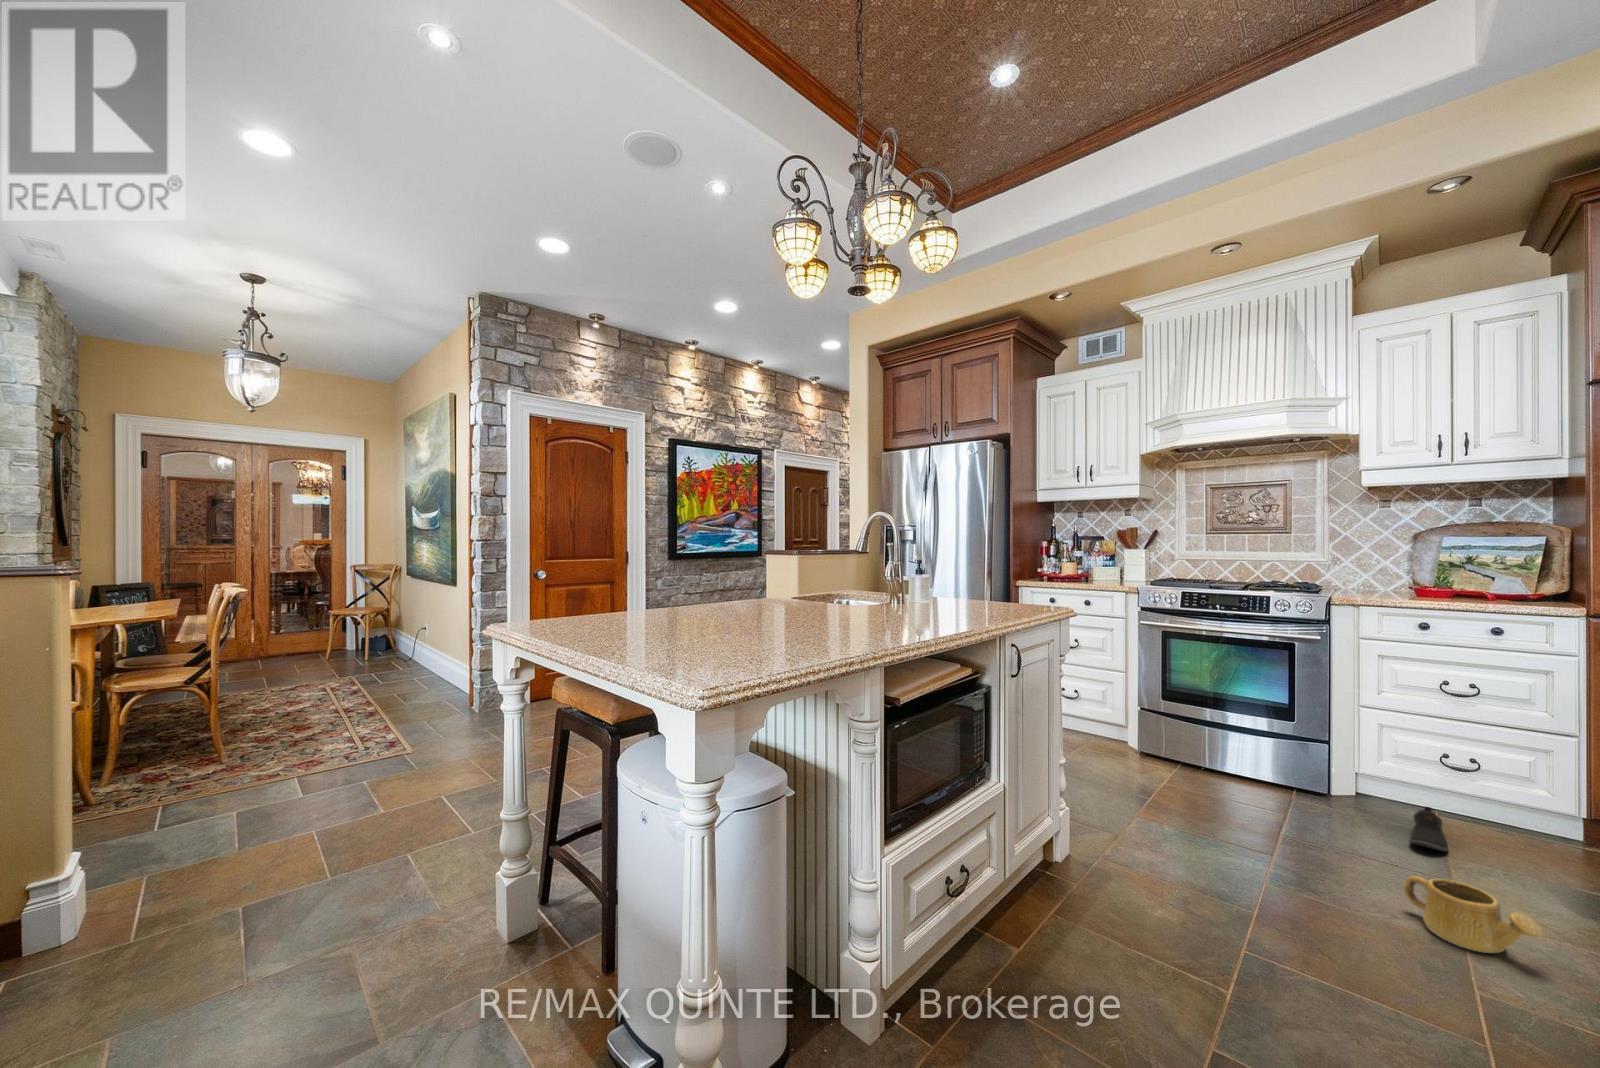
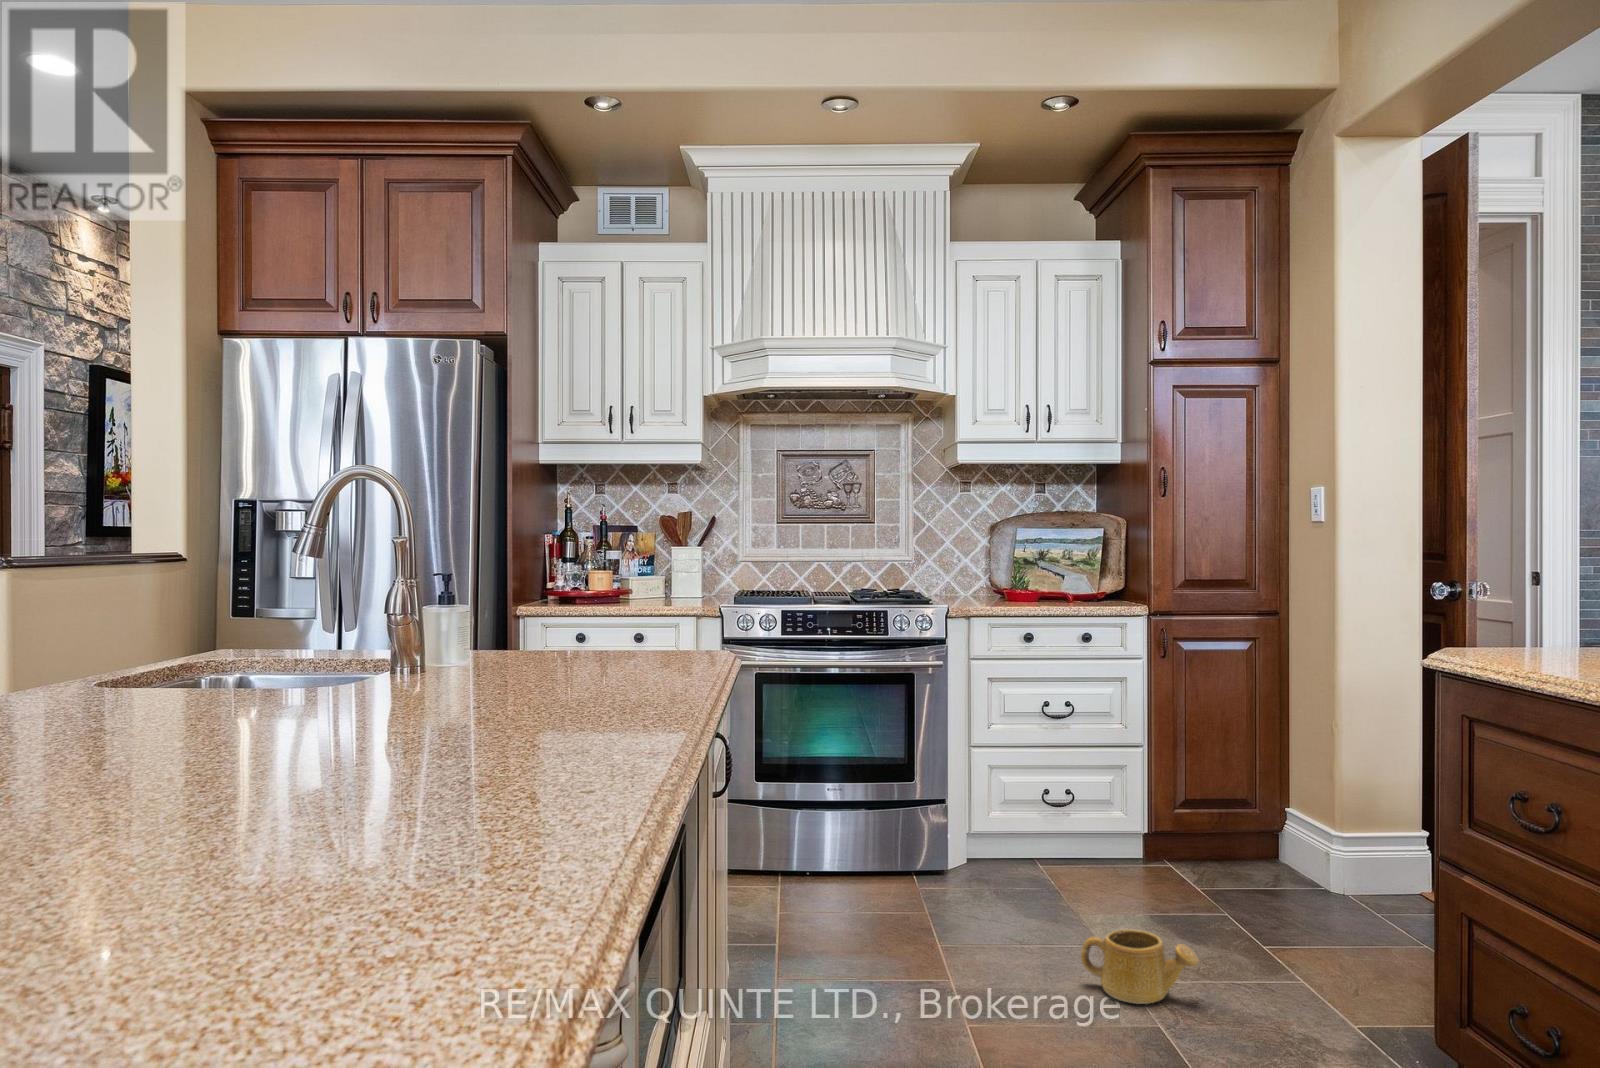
shoe: present [1410,807,1448,851] -> none [1032,854,1069,903]

